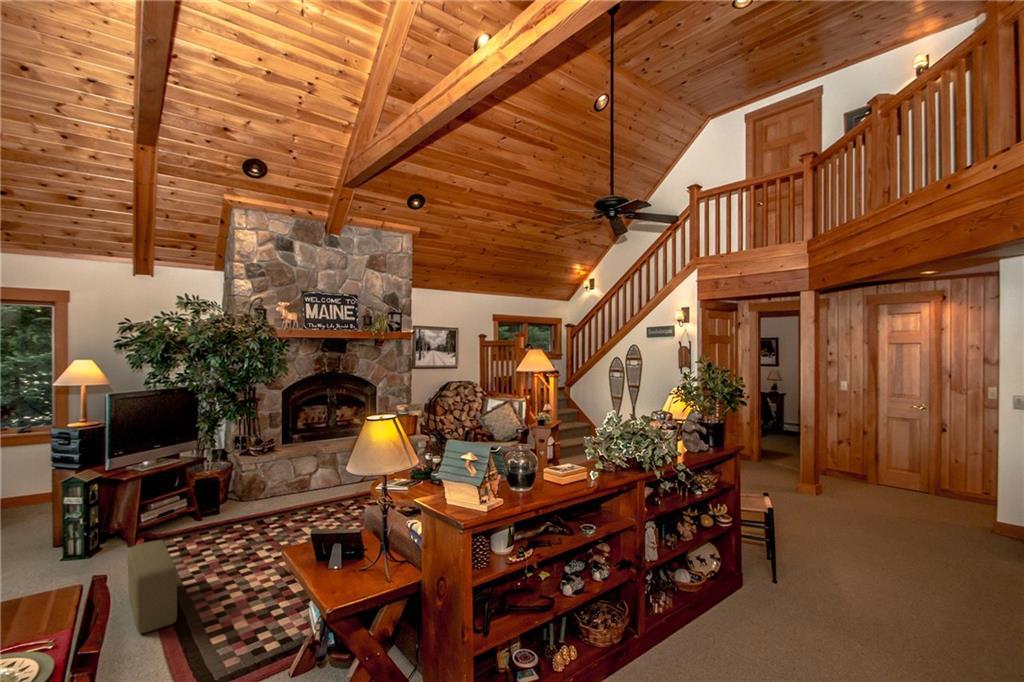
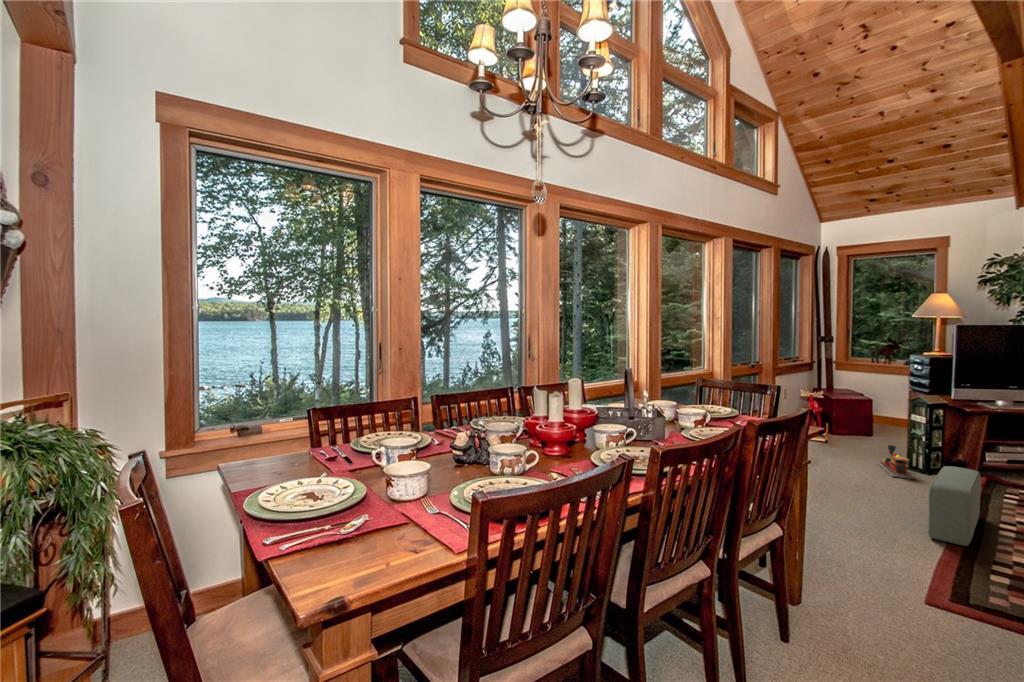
toy train: none [20,540,80,580] -> present [876,445,915,479]

